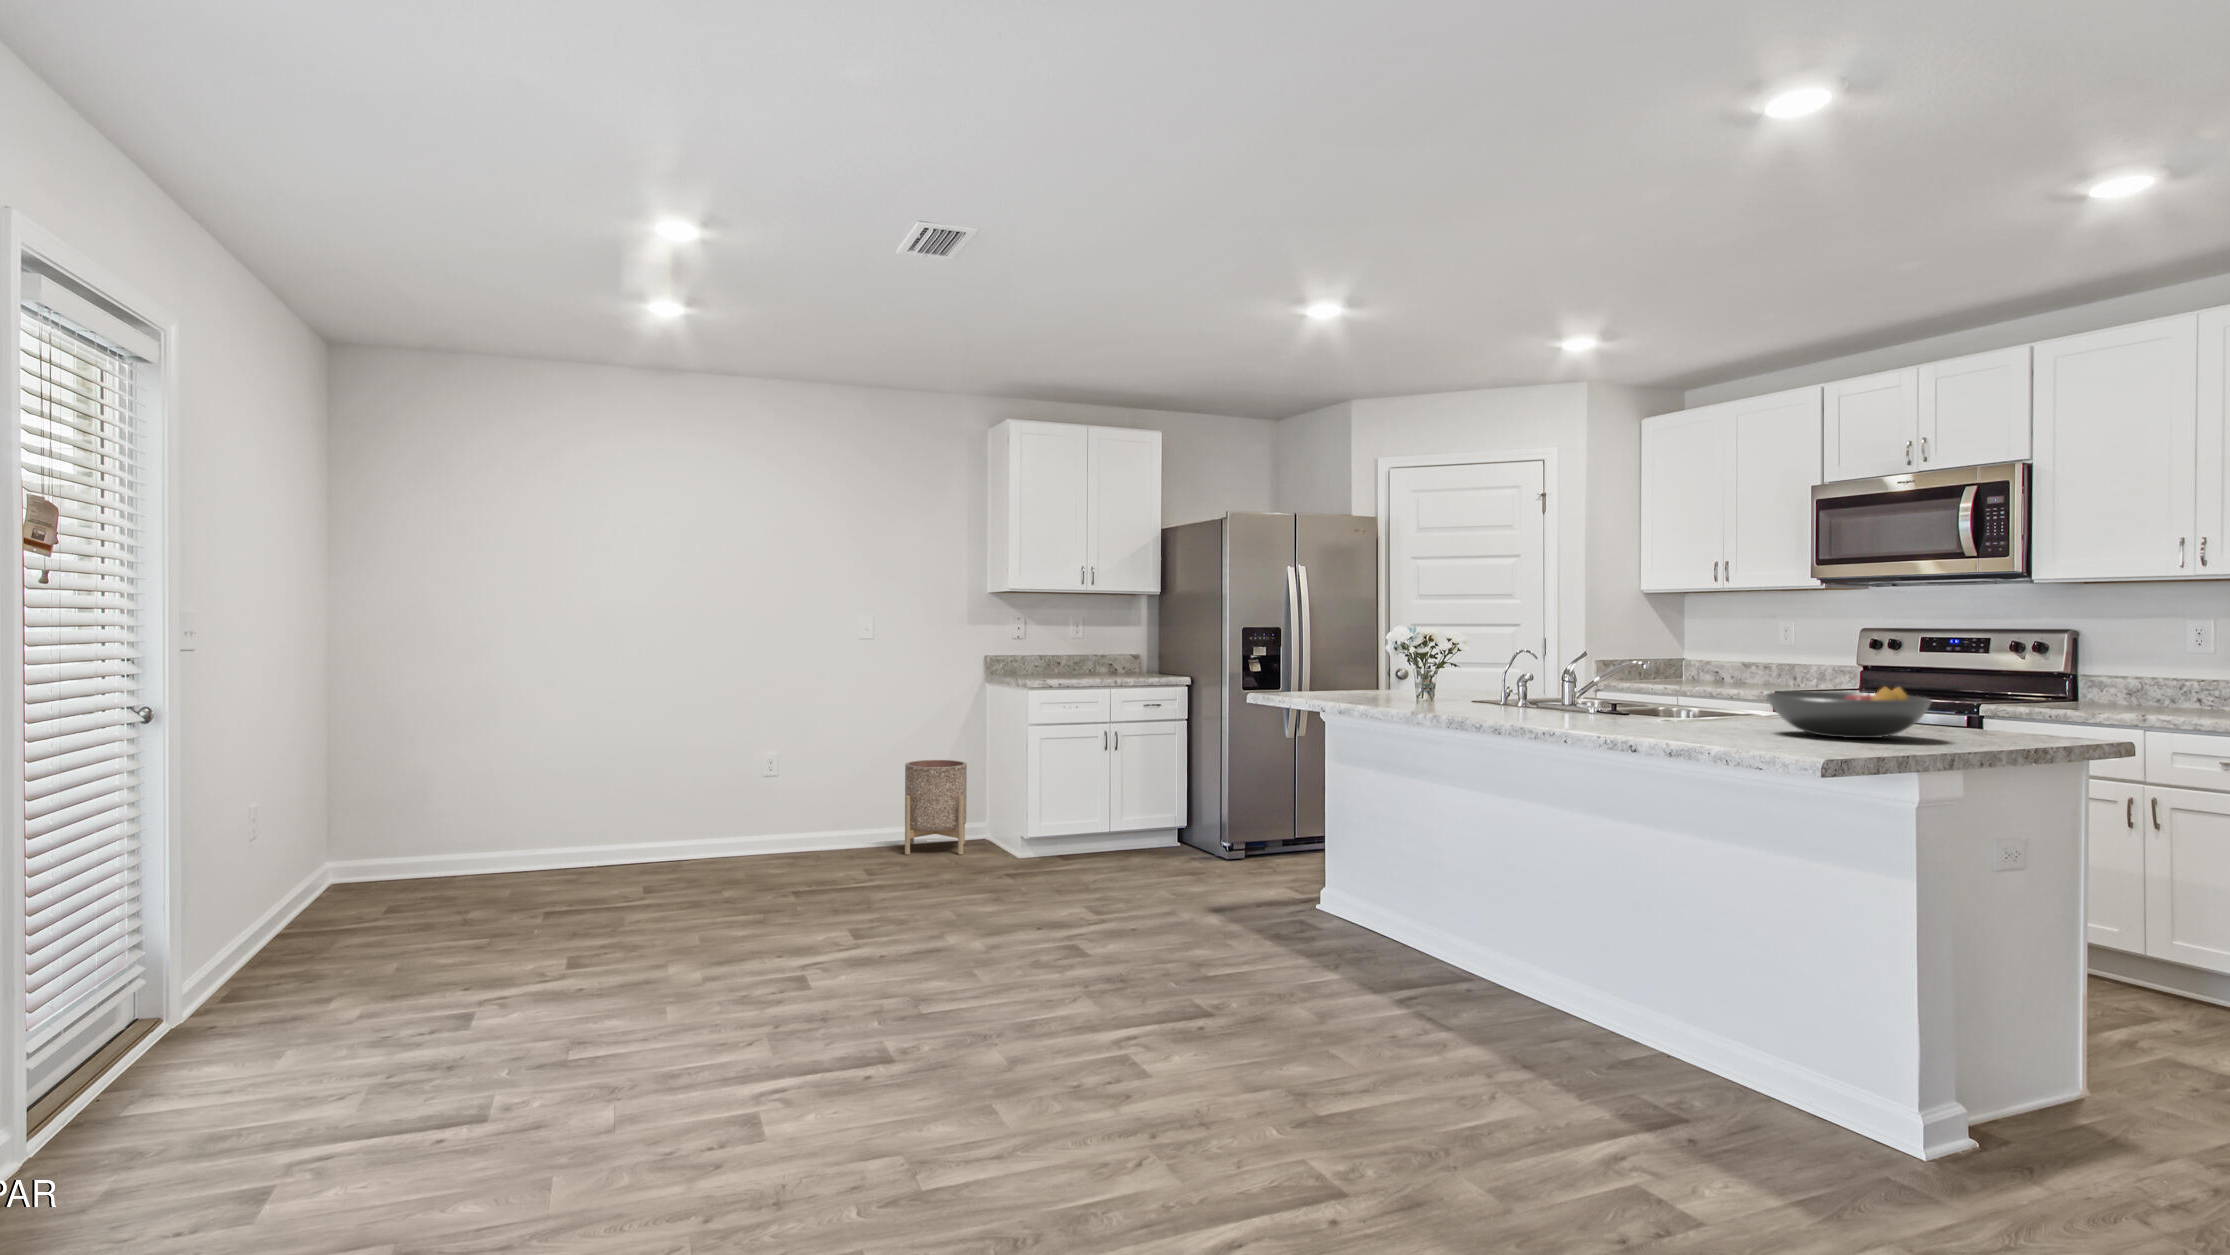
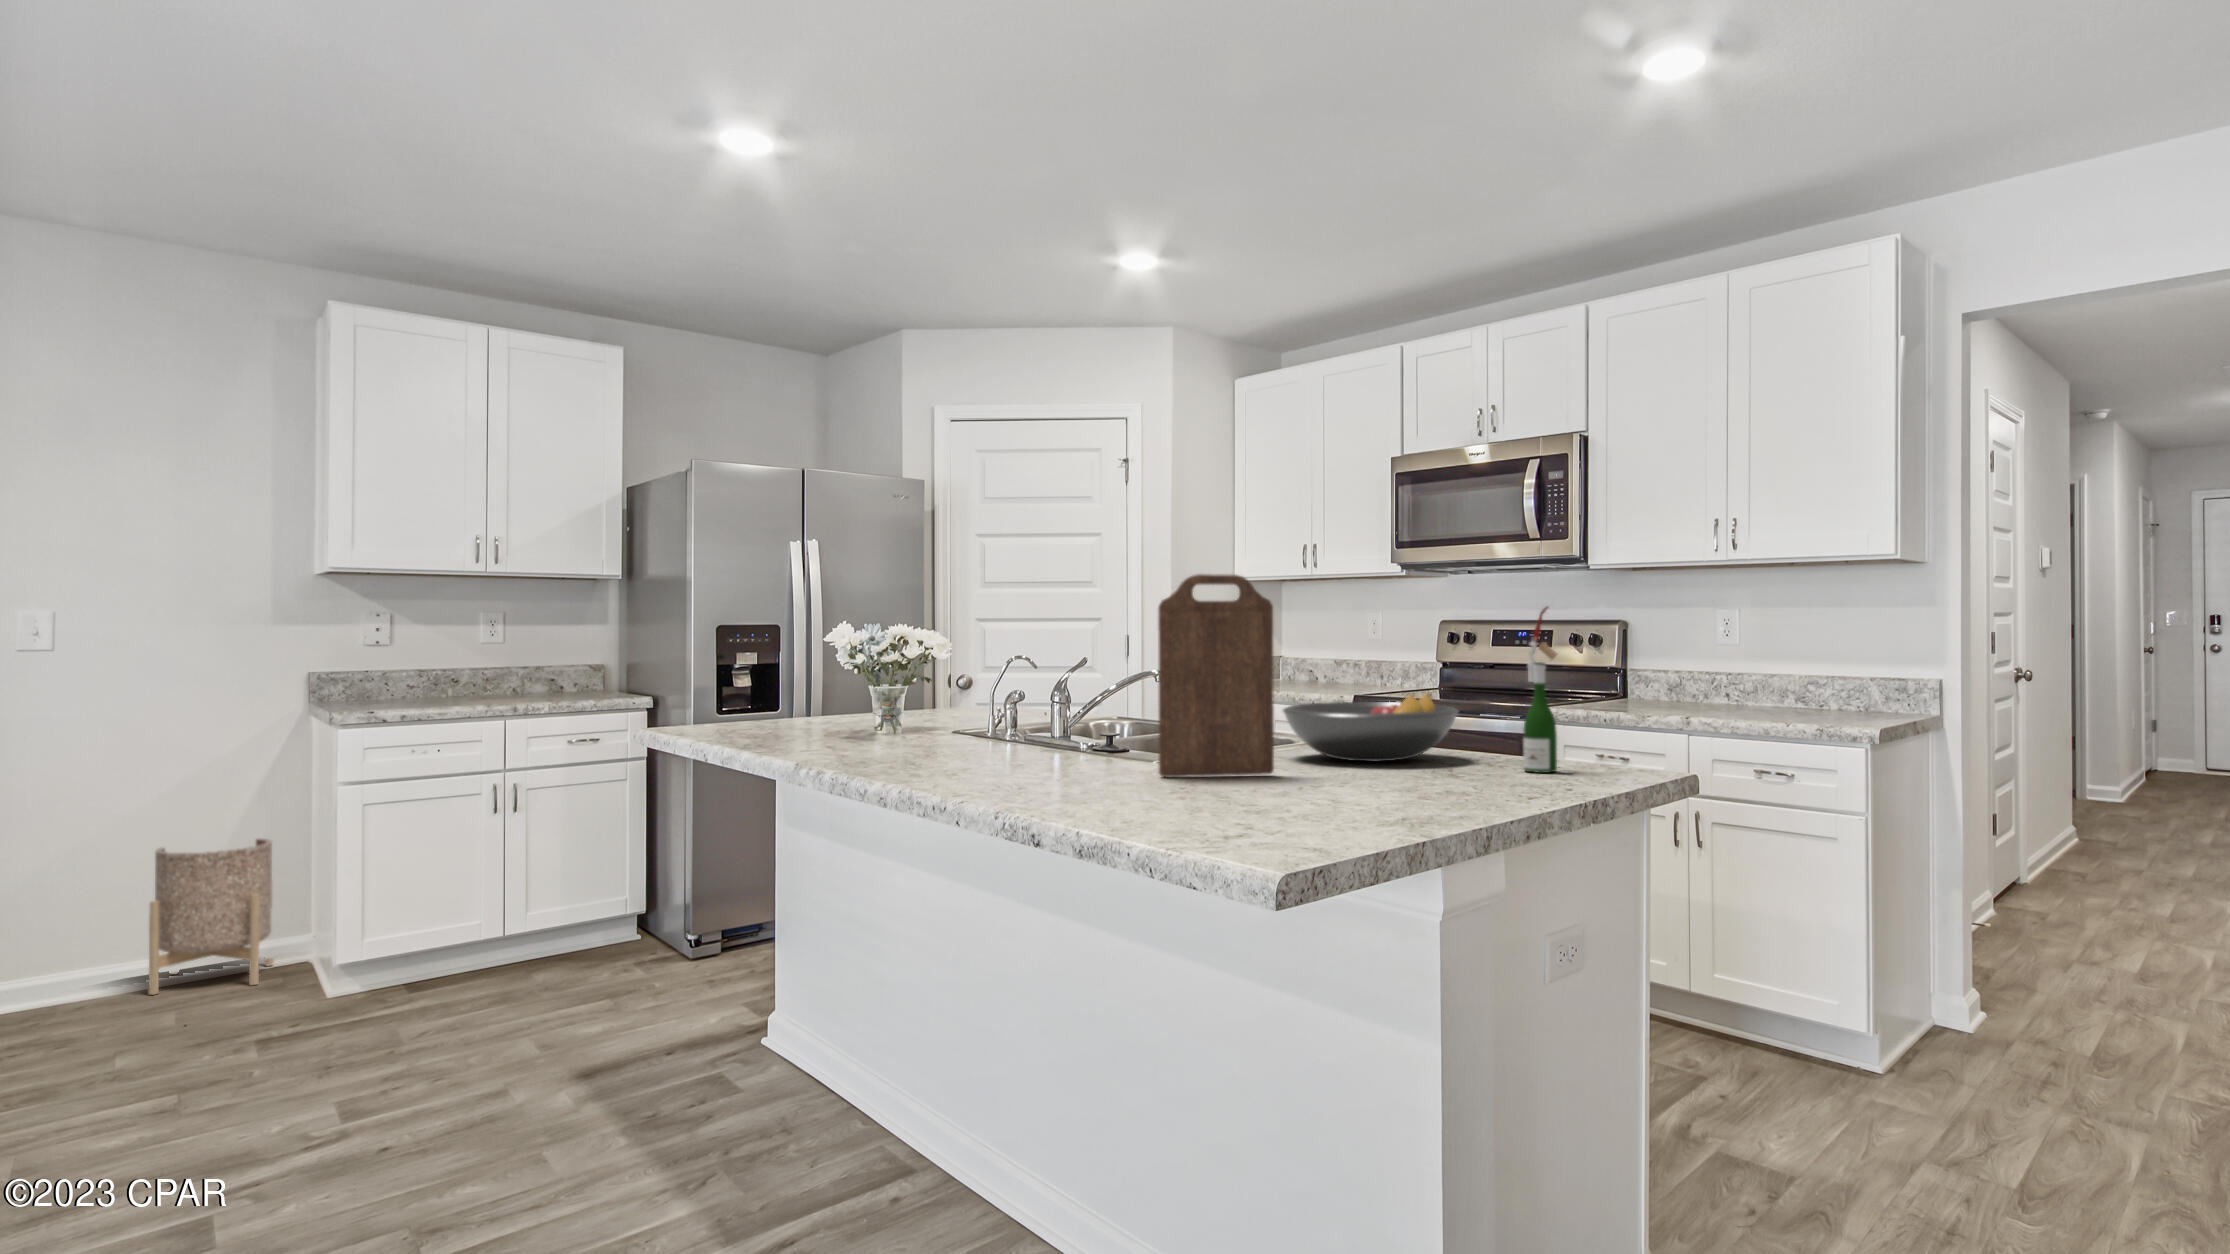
cutting board: none [1676,592,1773,742] -> present [1158,574,1274,777]
wine bottle: none [2004,616,2055,753] -> present [1523,607,1571,773]

